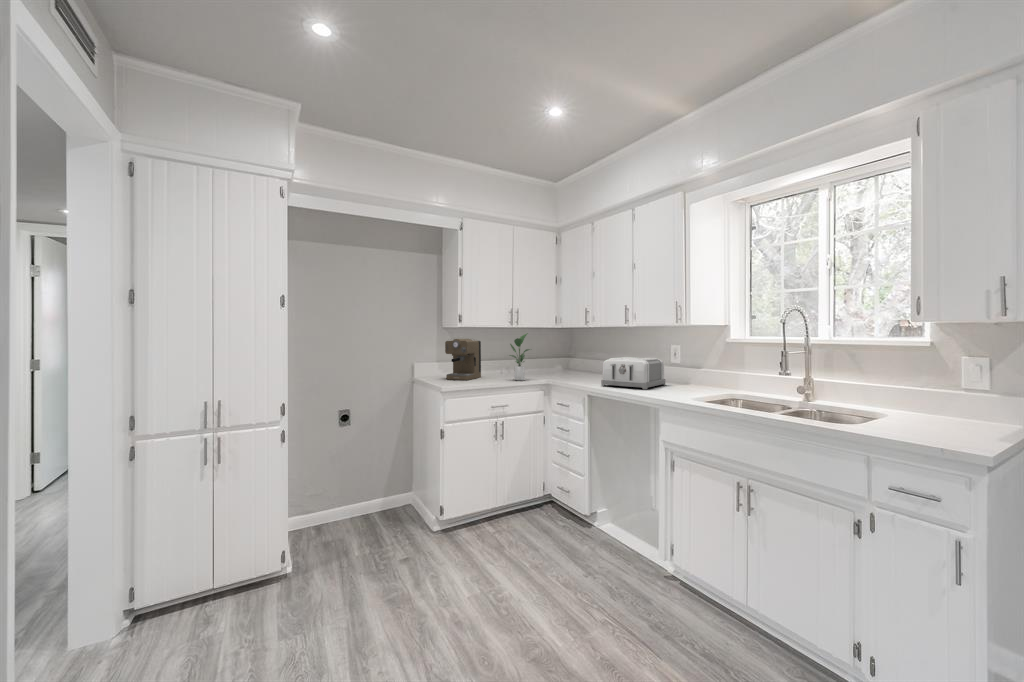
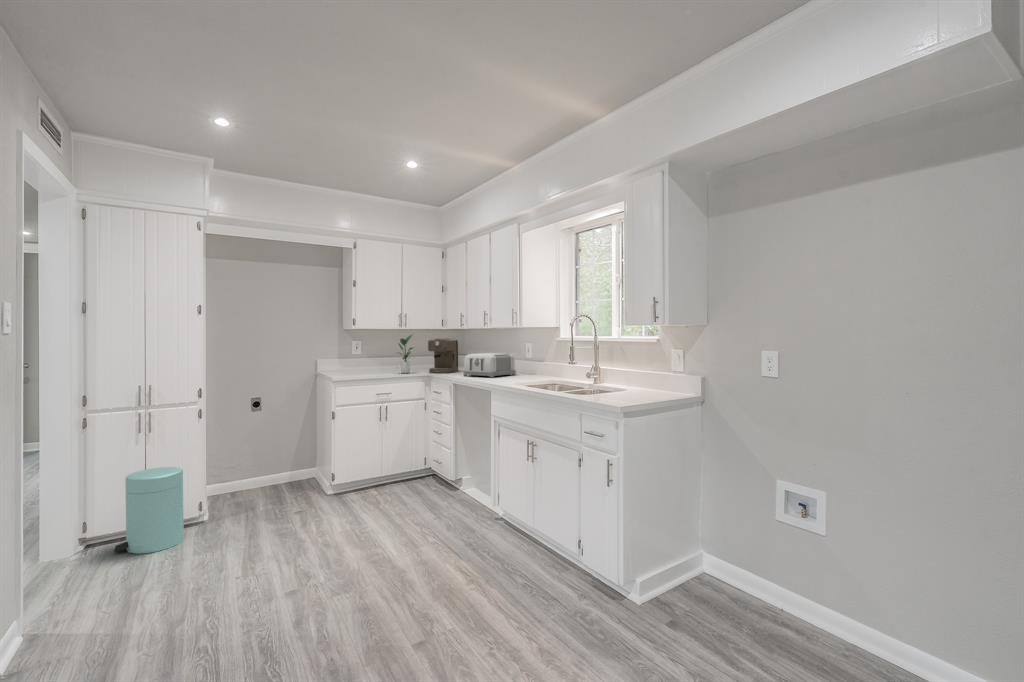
coffee maker: present [445,339,481,380] -> present [428,338,458,373]
trash can: none [169,510,263,641] -> present [115,467,184,554]

